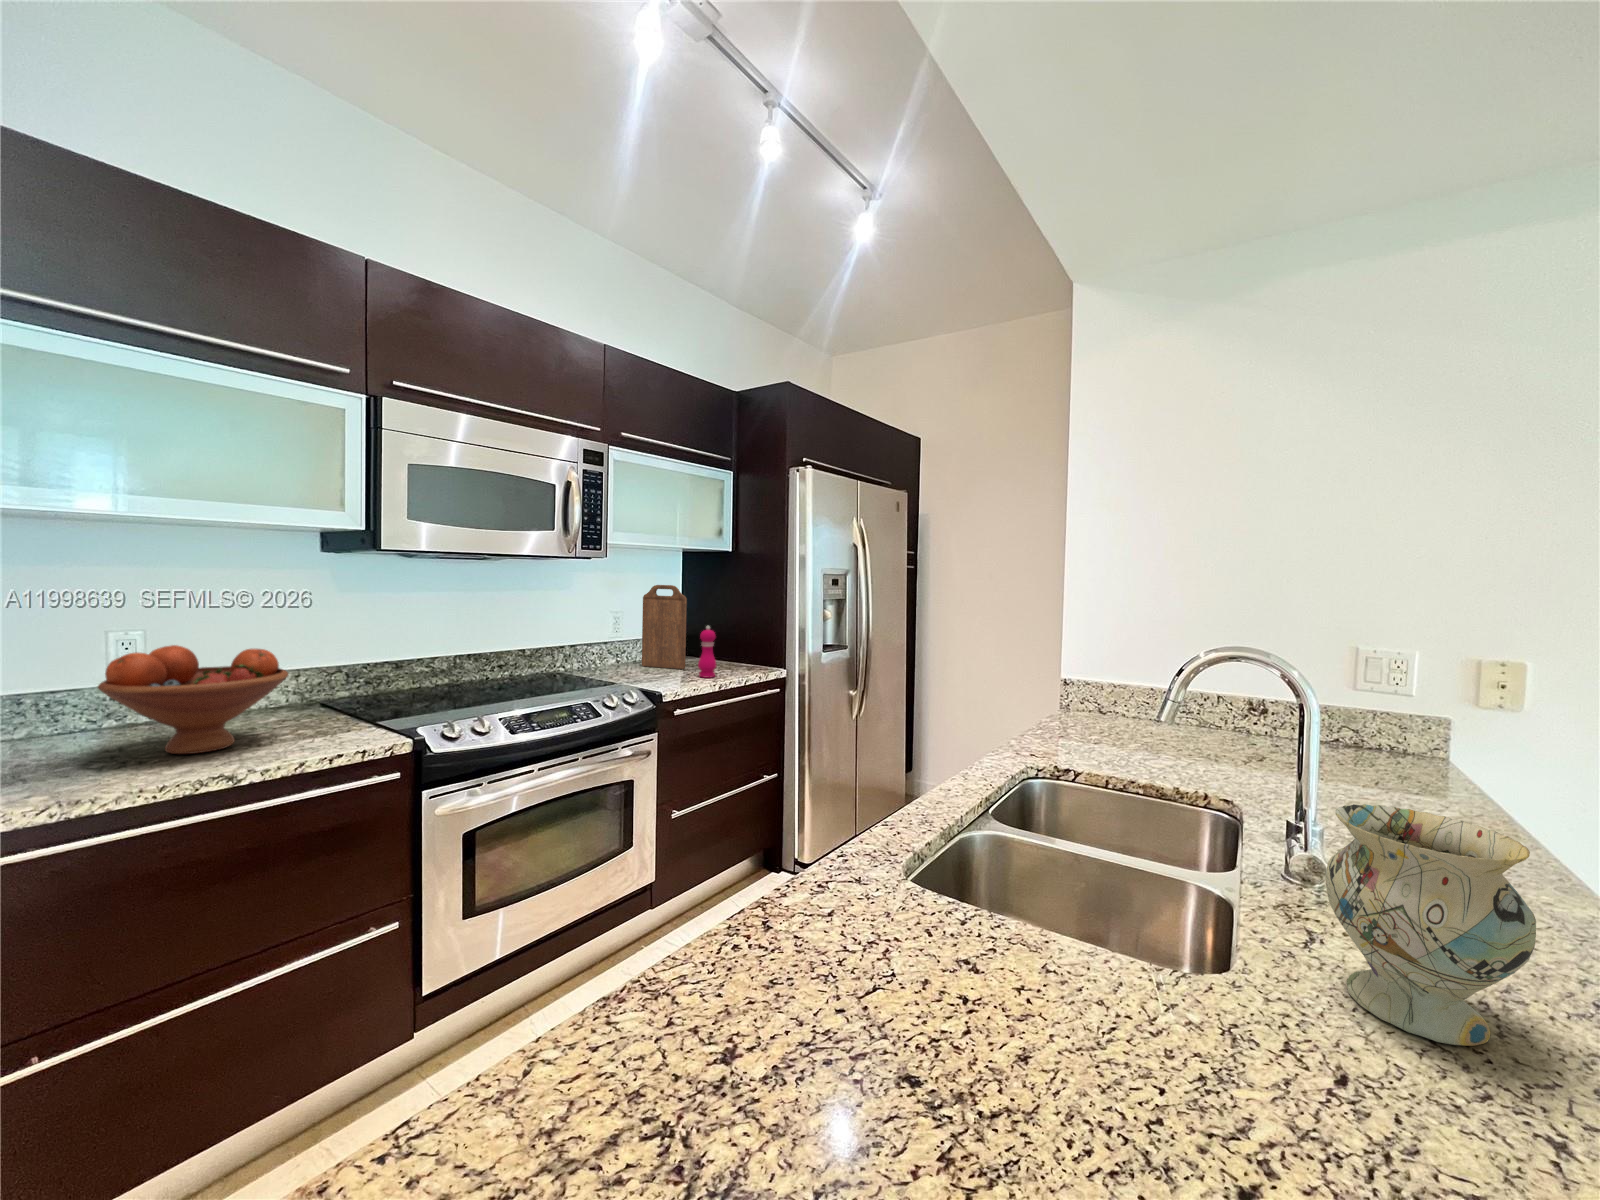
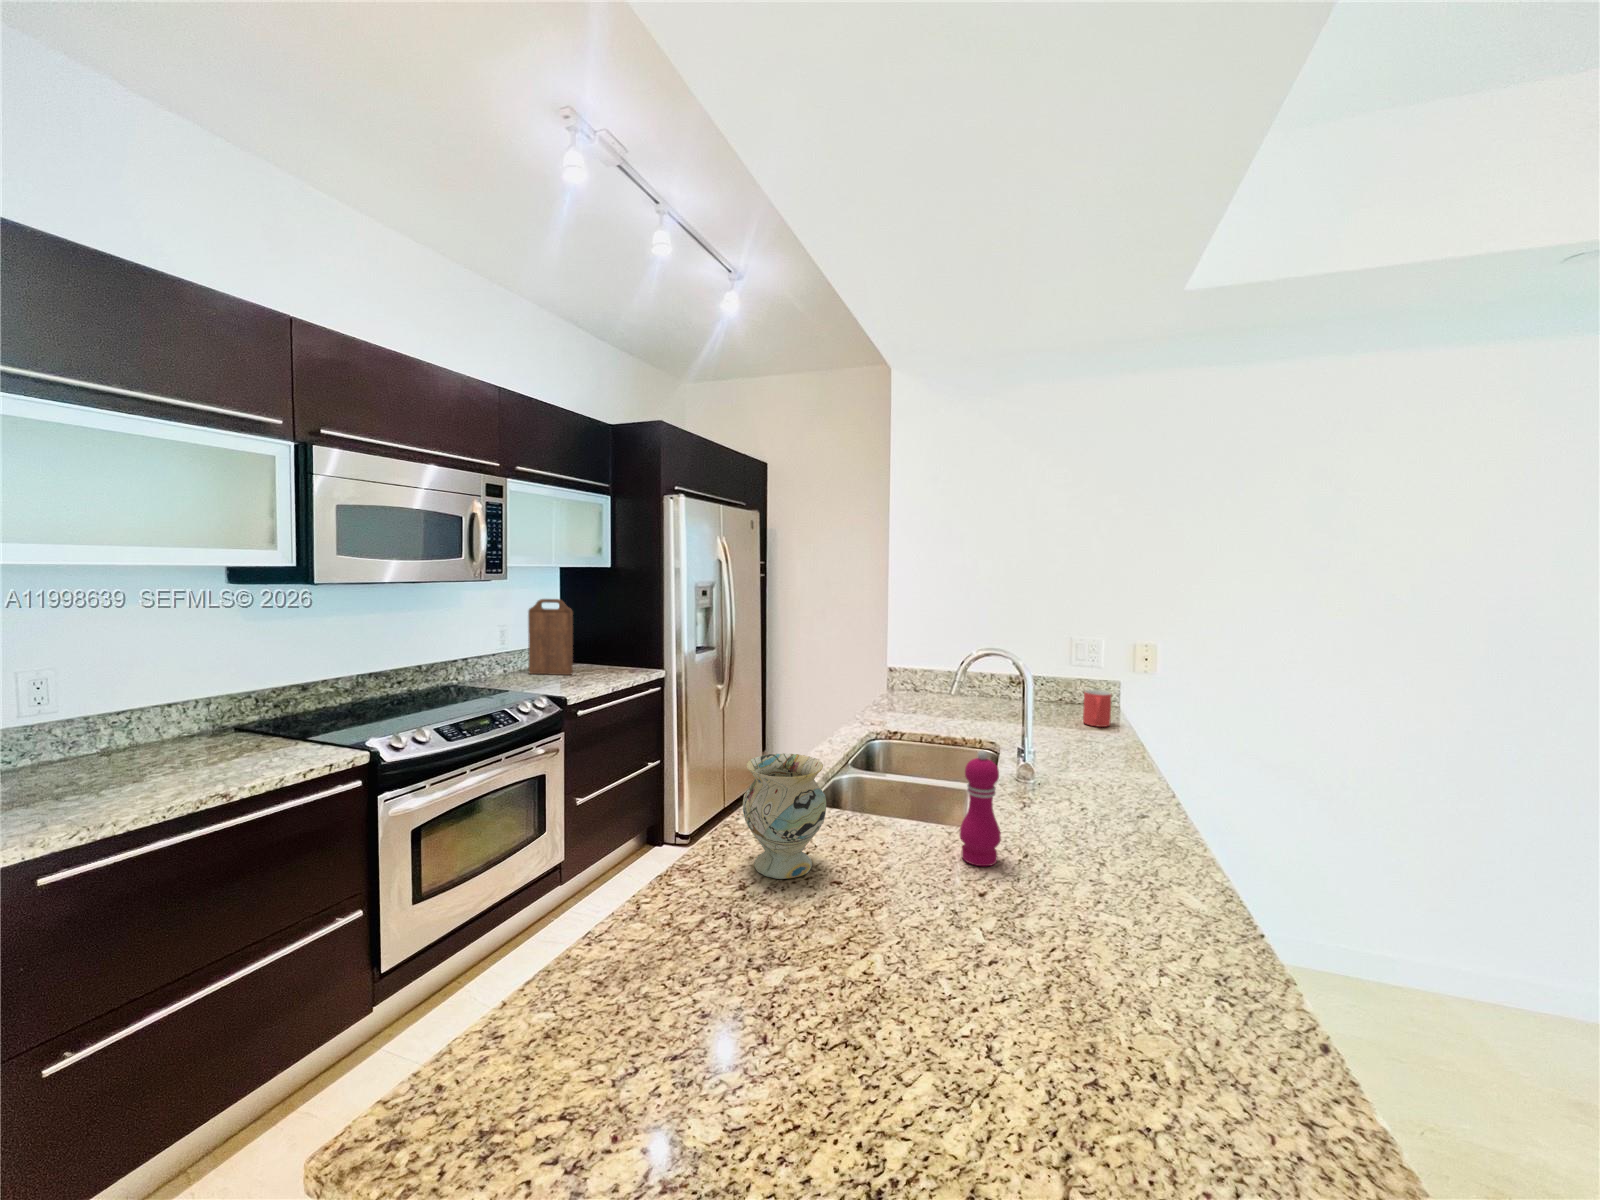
pepper mill: present [698,626,716,678] -> present [960,750,1001,866]
fruit bowl: present [98,645,288,754] -> none [69,682,247,782]
mug: none [1384,727,1442,788] -> present [1083,690,1112,727]
vase: present [1326,804,1536,1046] -> present [743,753,826,879]

